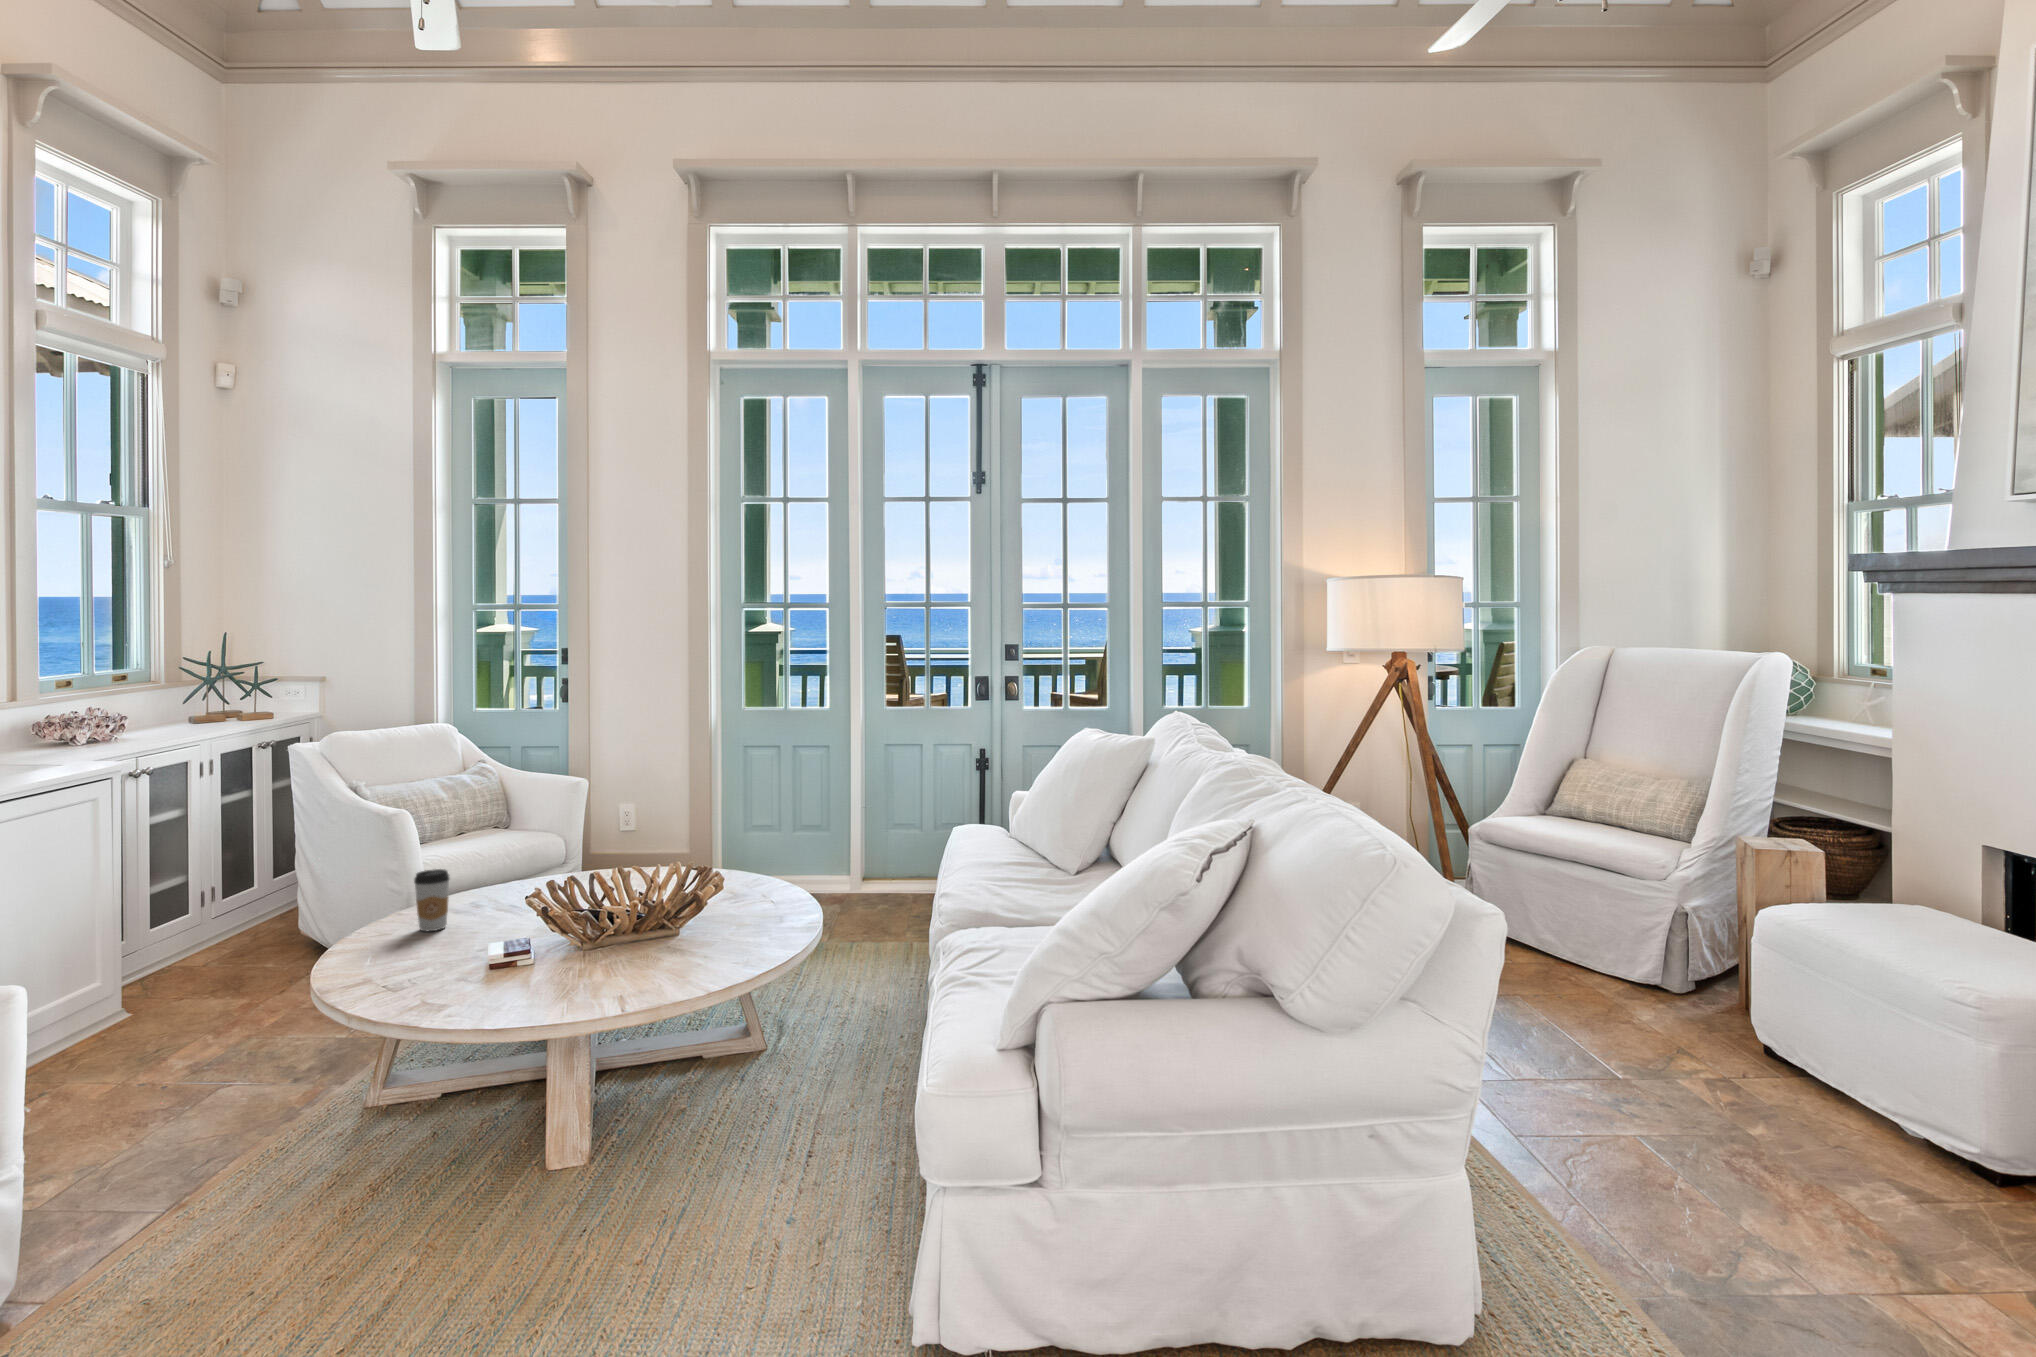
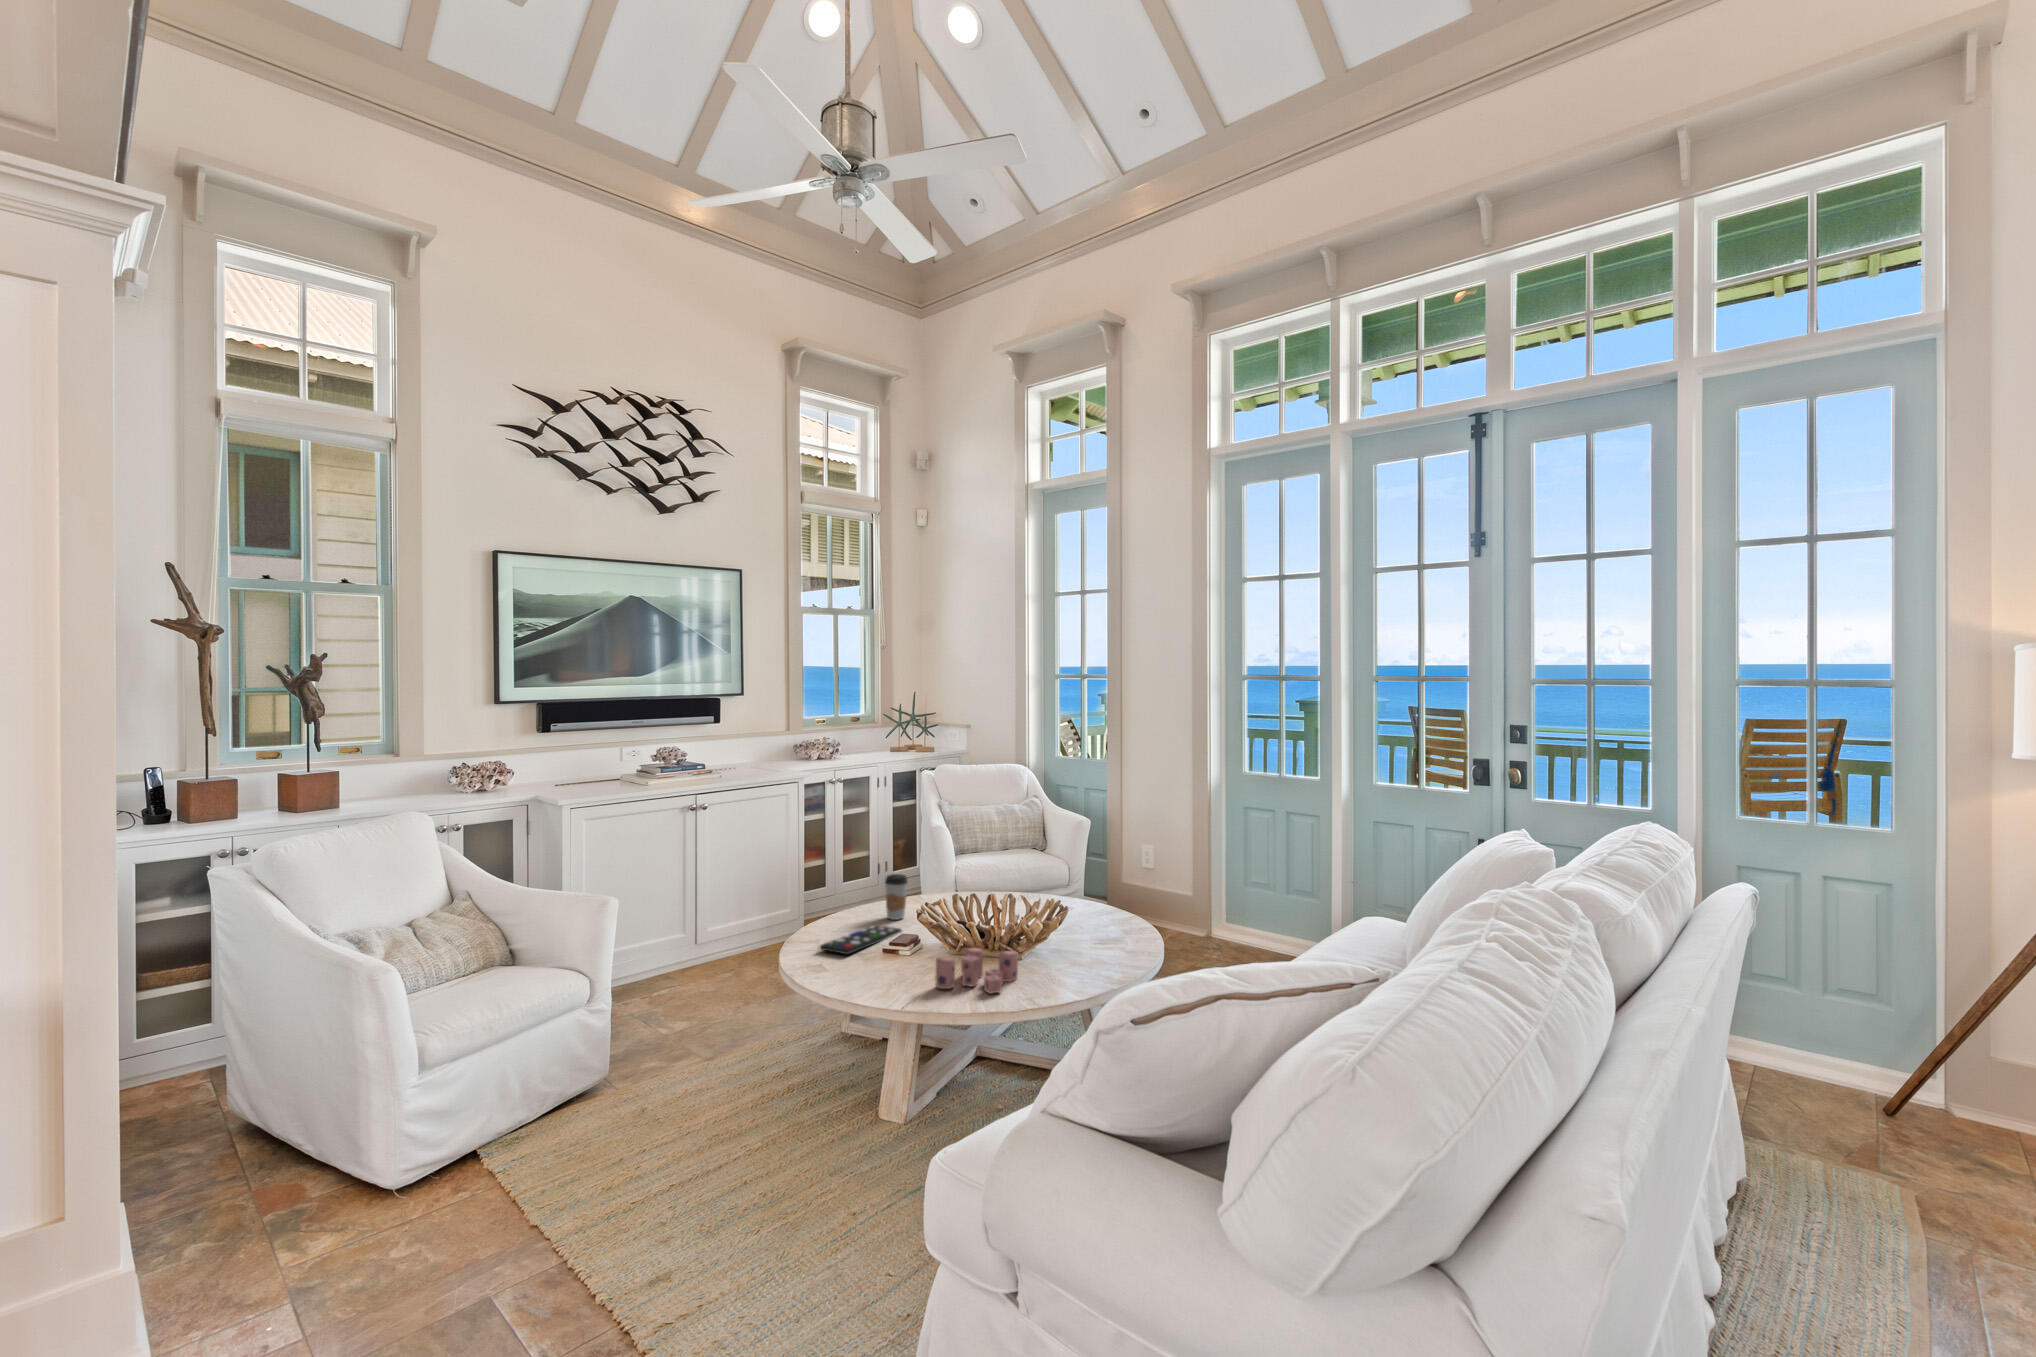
candle: none [610,924,701,985] -> present [935,948,1018,994]
remote control: none [377,938,467,985] -> present [820,925,902,954]

